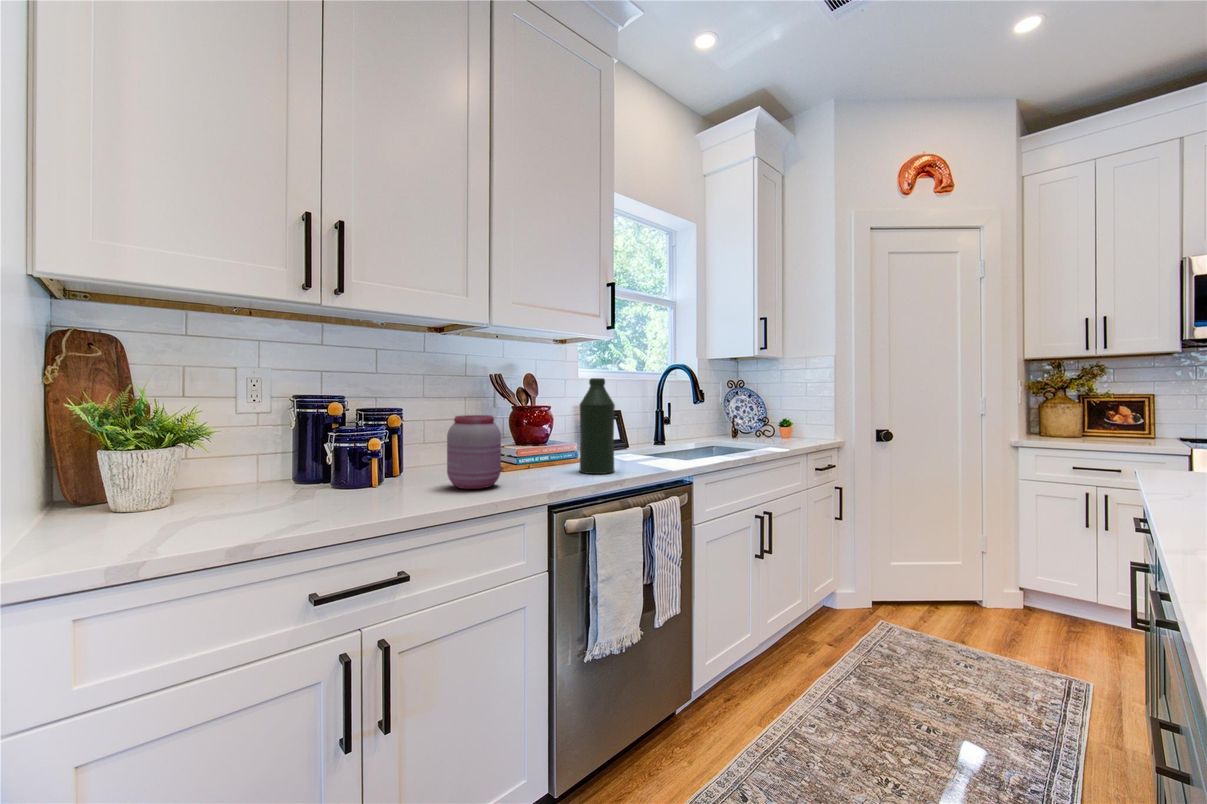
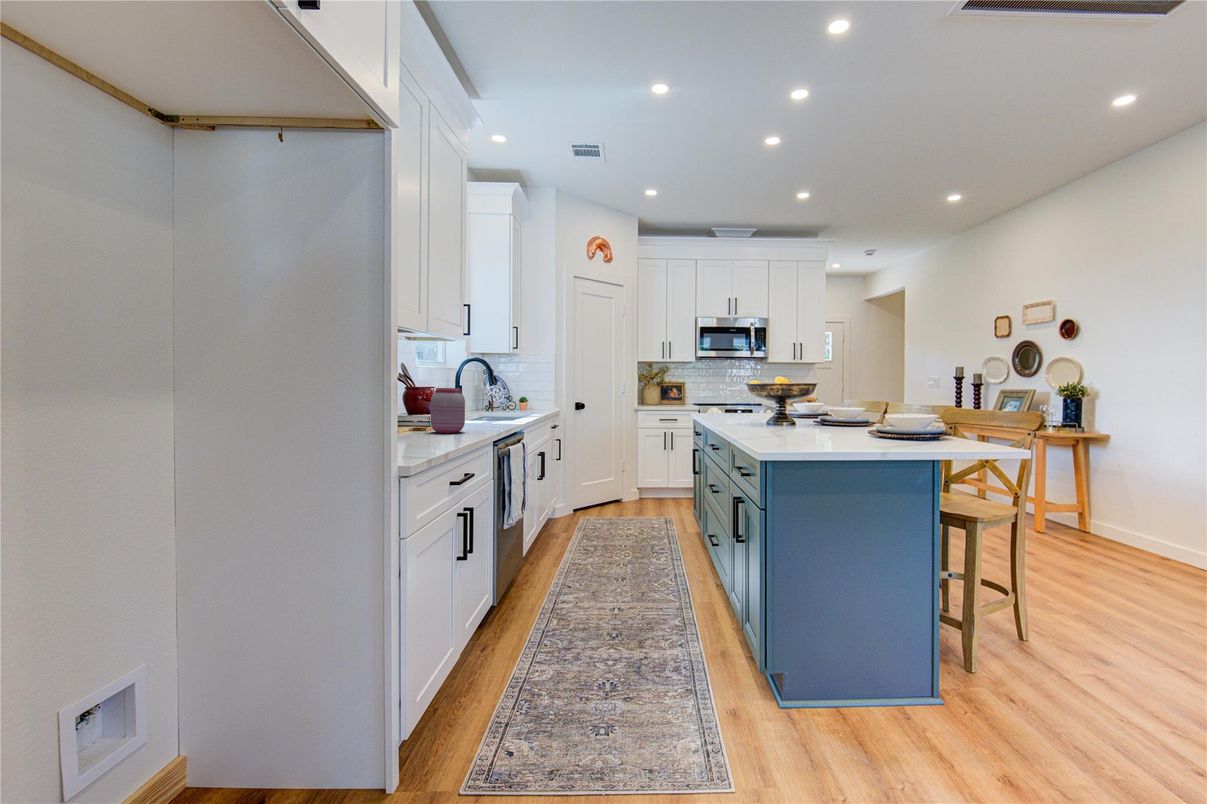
bottle: present [580,378,615,474] -> none [472,366,495,426]

